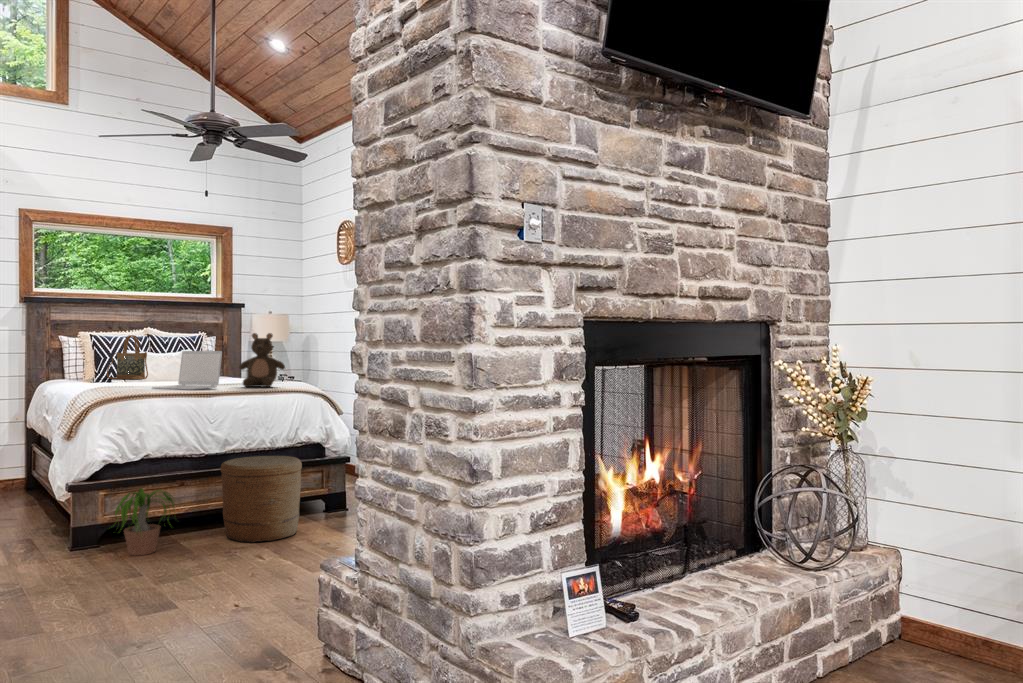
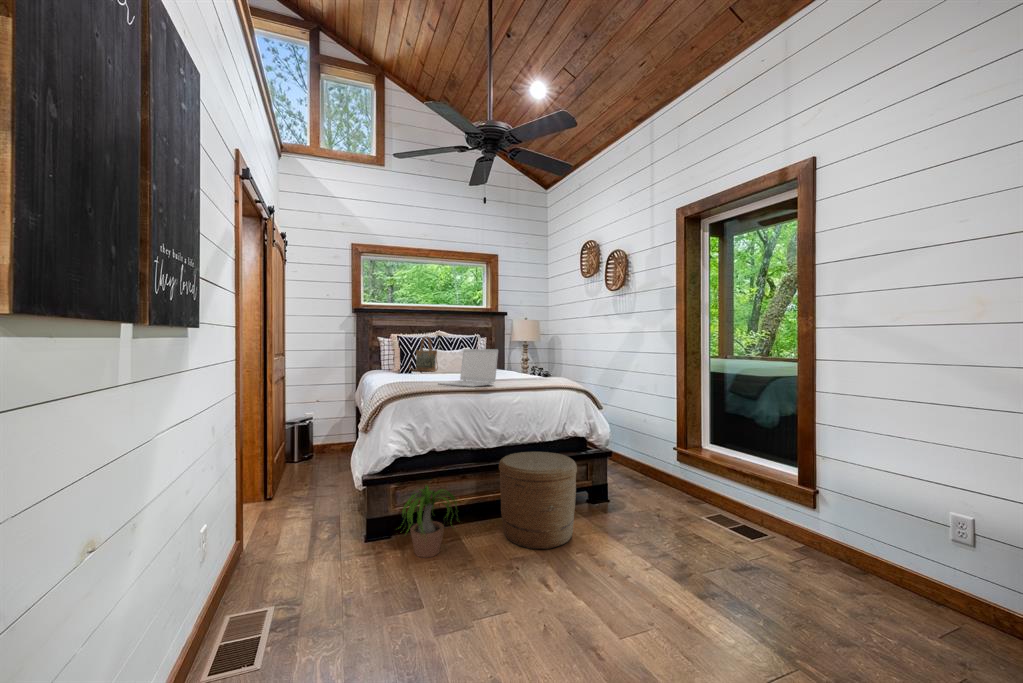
stuffed bear: present [239,333,285,387] -> none [511,333,553,384]

